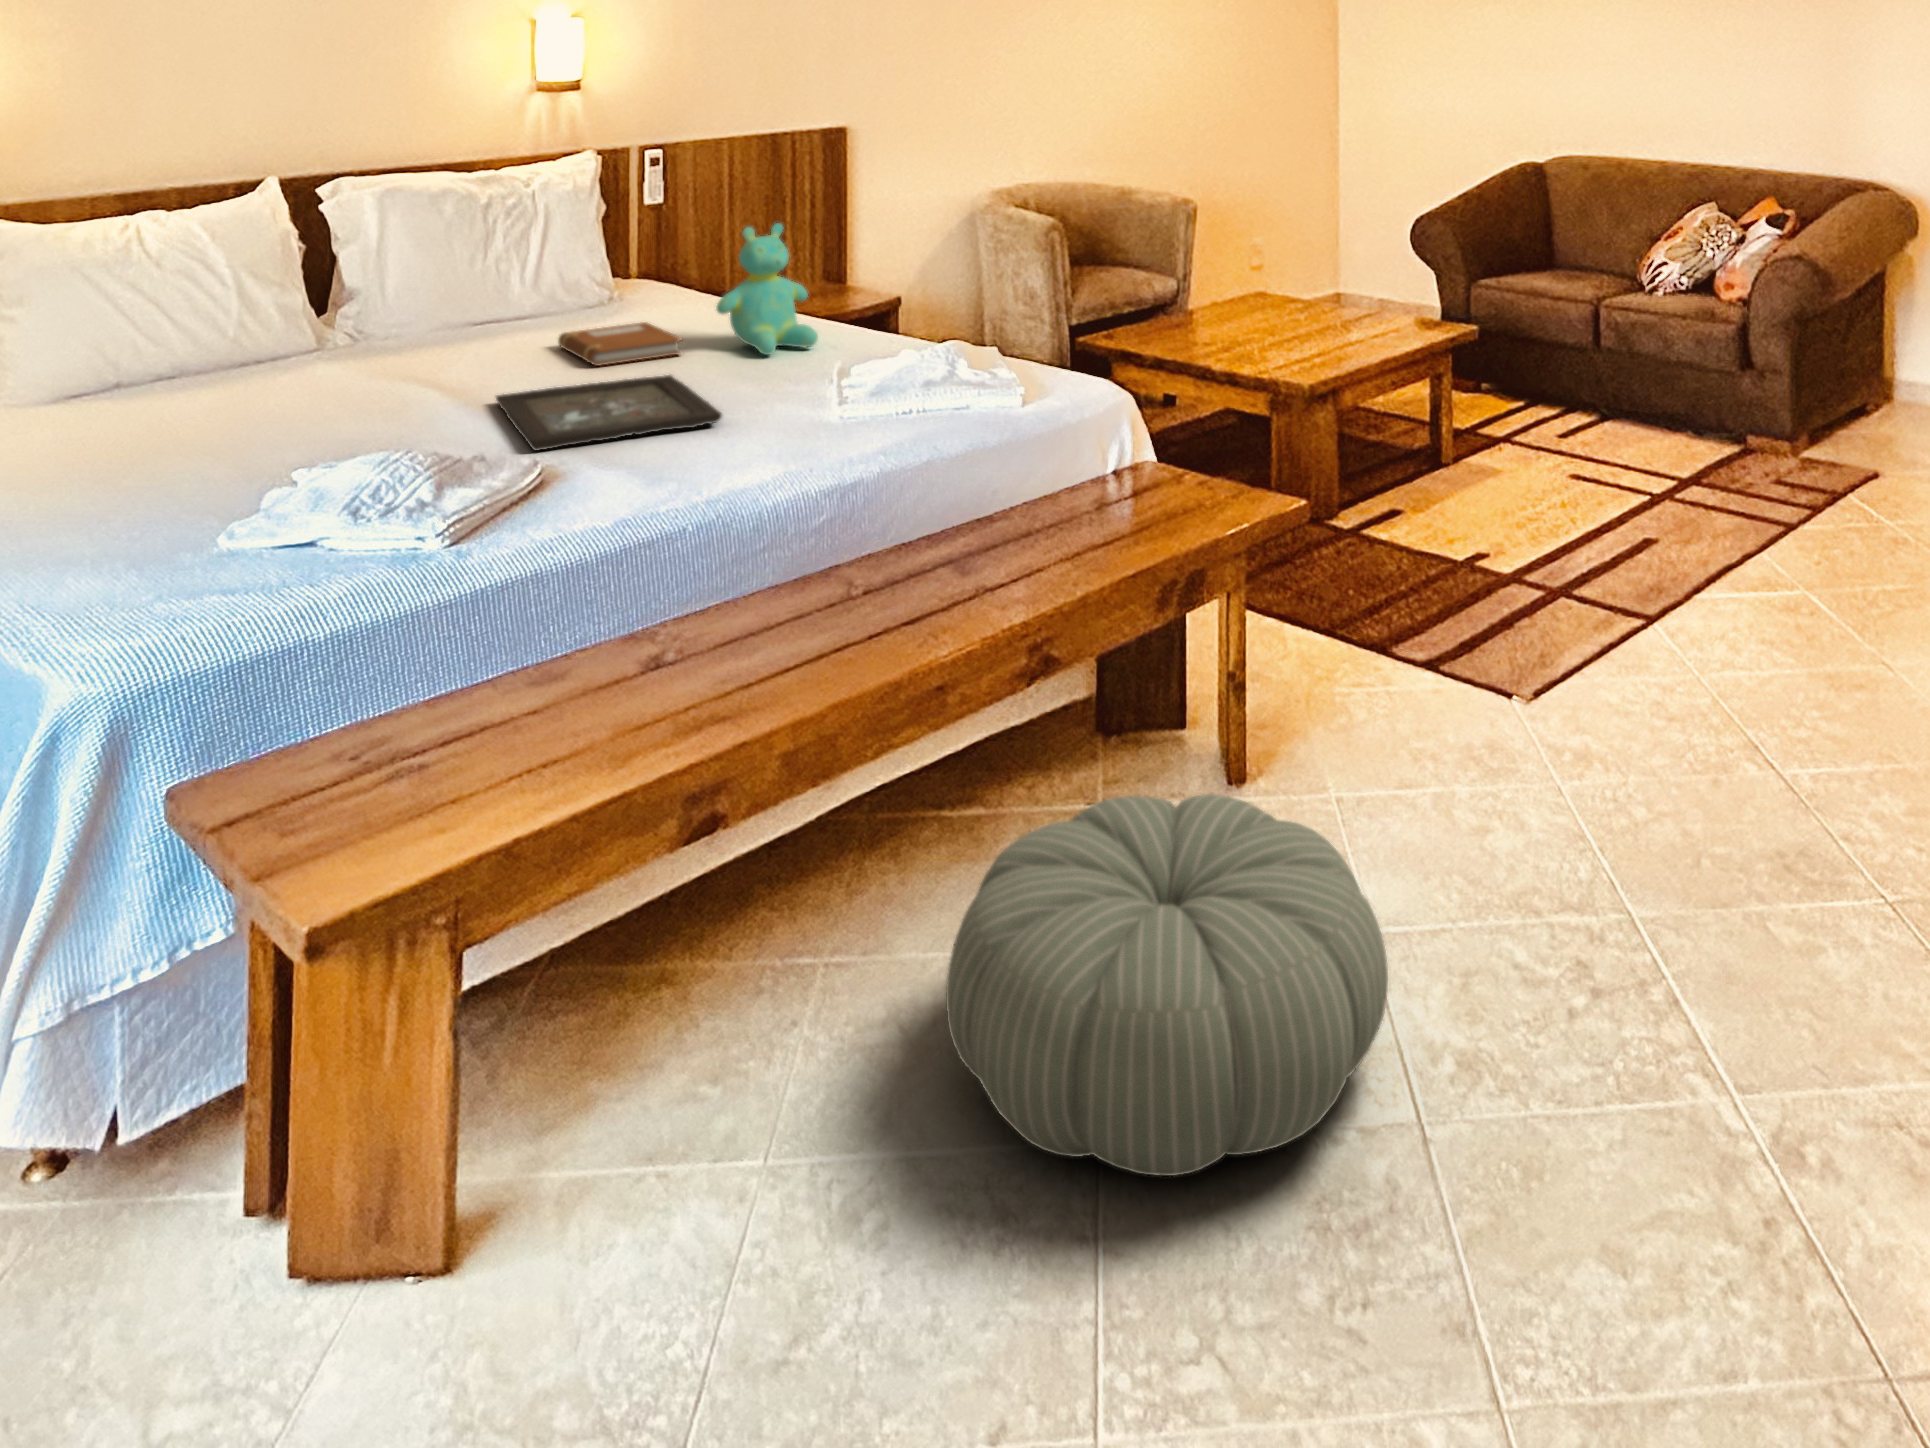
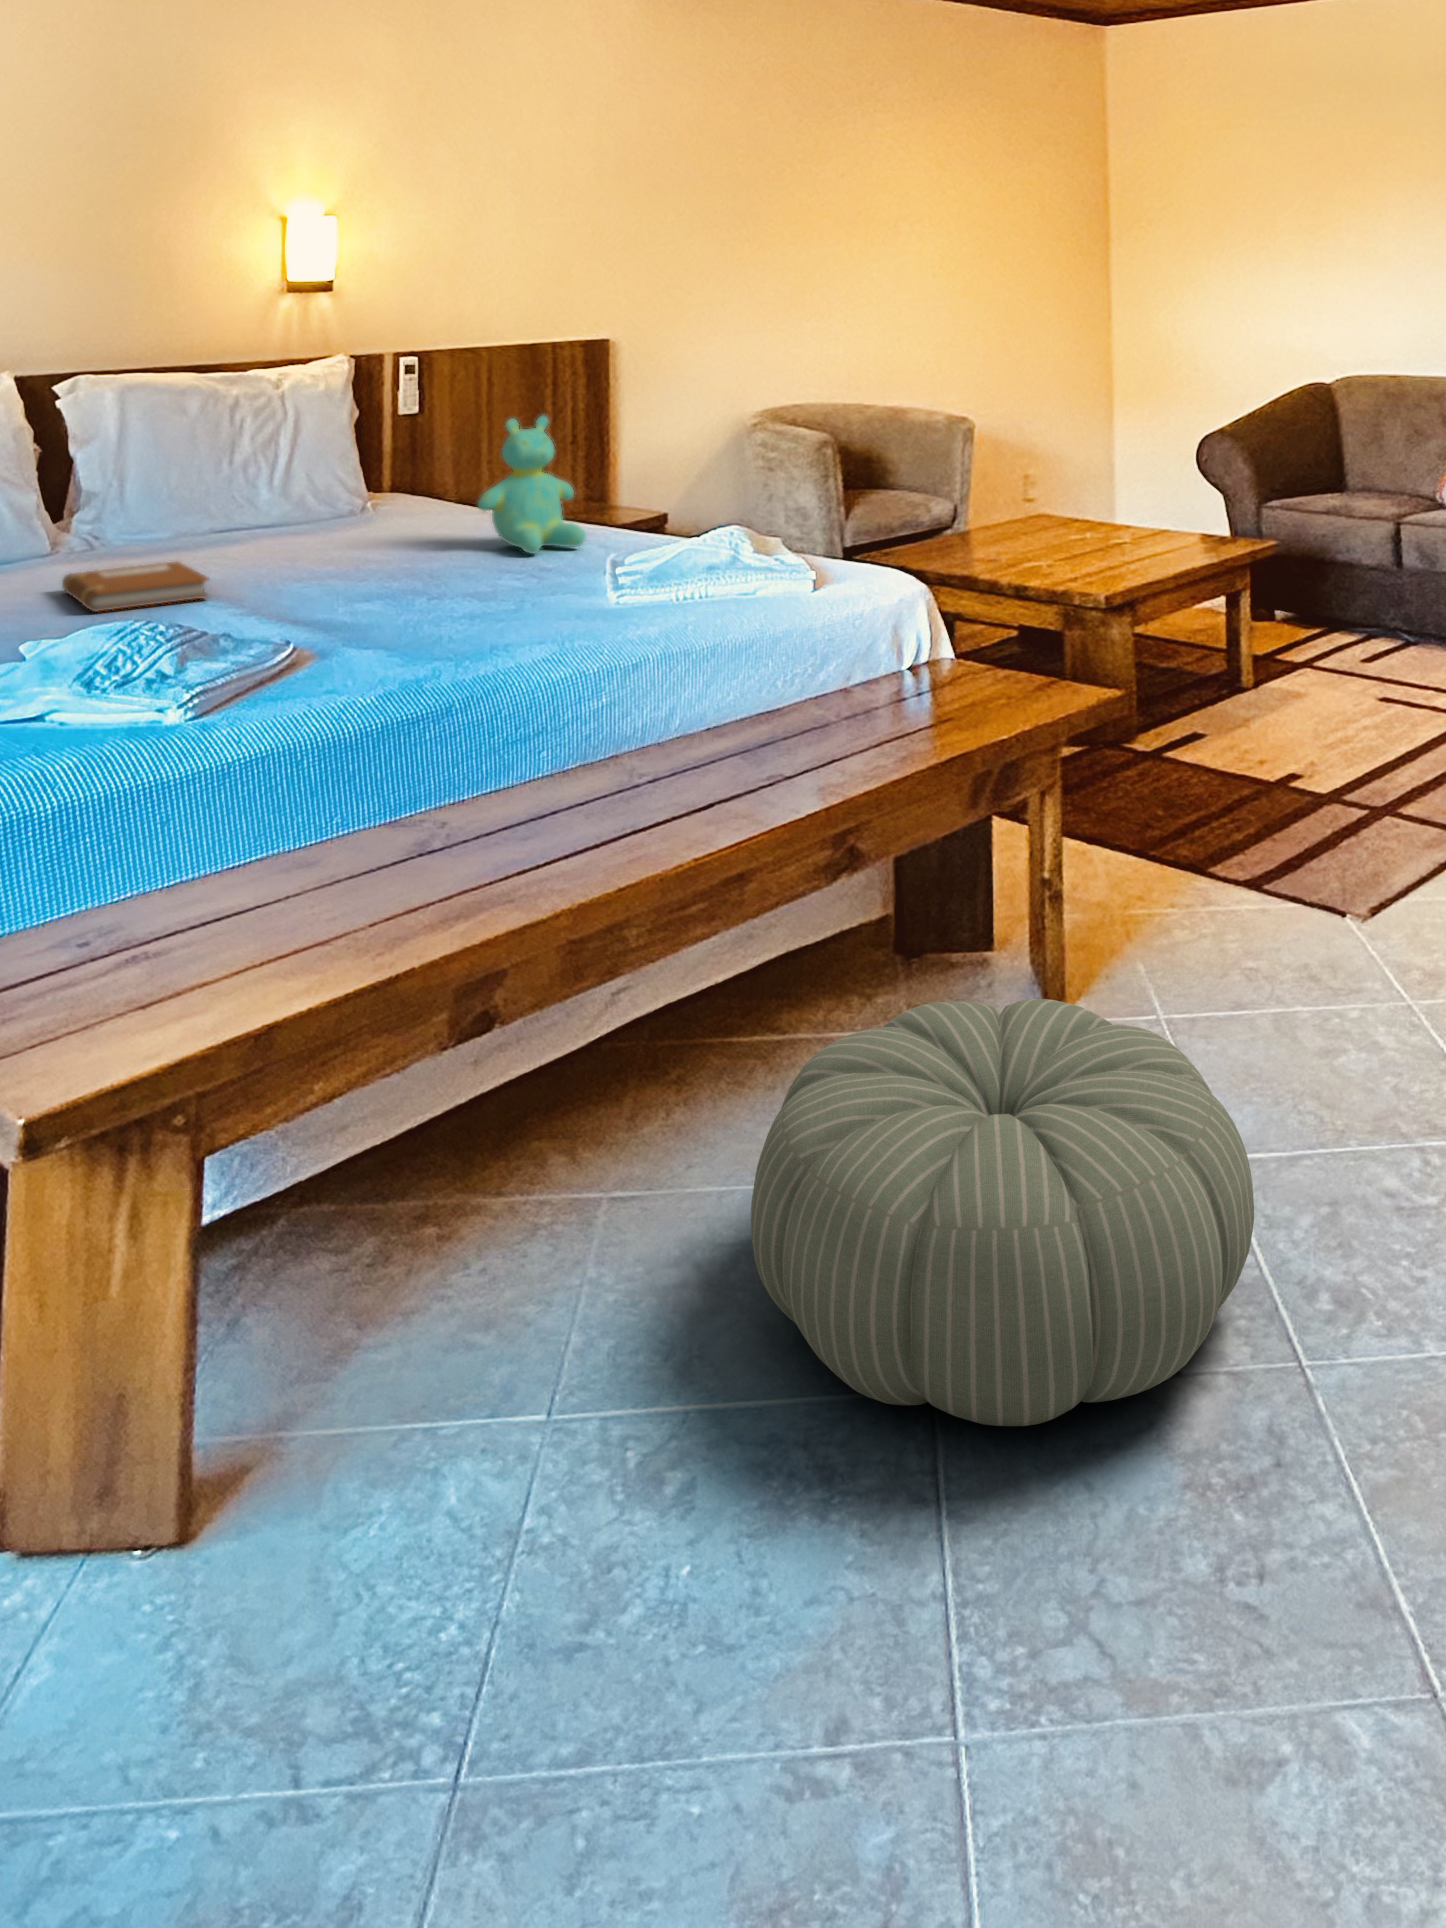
notebook: present [558,322,682,366] -> present [62,562,209,612]
tray: present [496,375,722,451] -> none [243,569,488,637]

